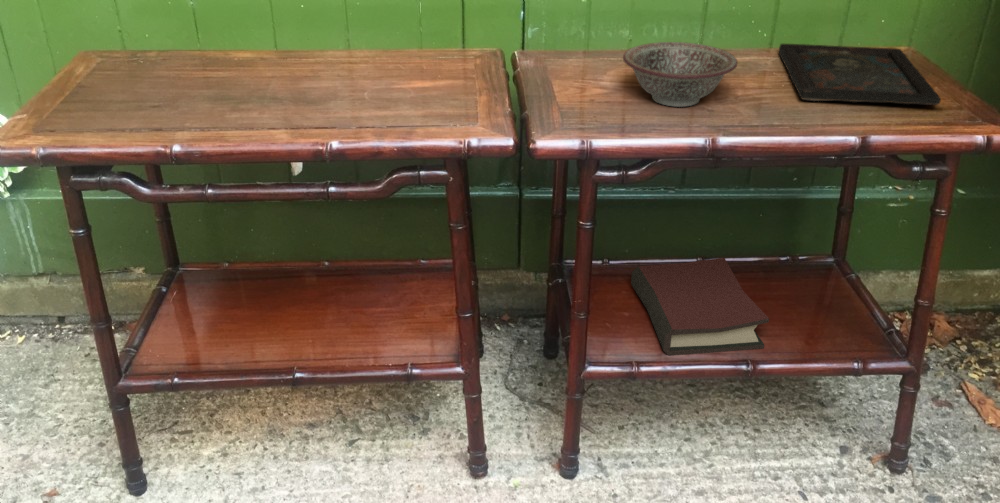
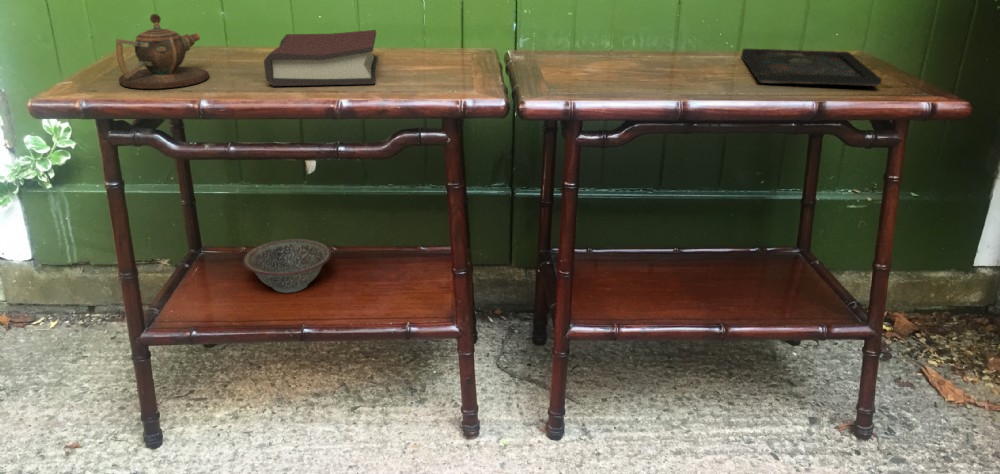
teapot: none [67,31,176,120] -> present [116,14,209,89]
decorative bowl: present [623,42,737,107] -> present [243,239,331,293]
hardback book: present [631,258,769,356] -> present [264,30,378,86]

